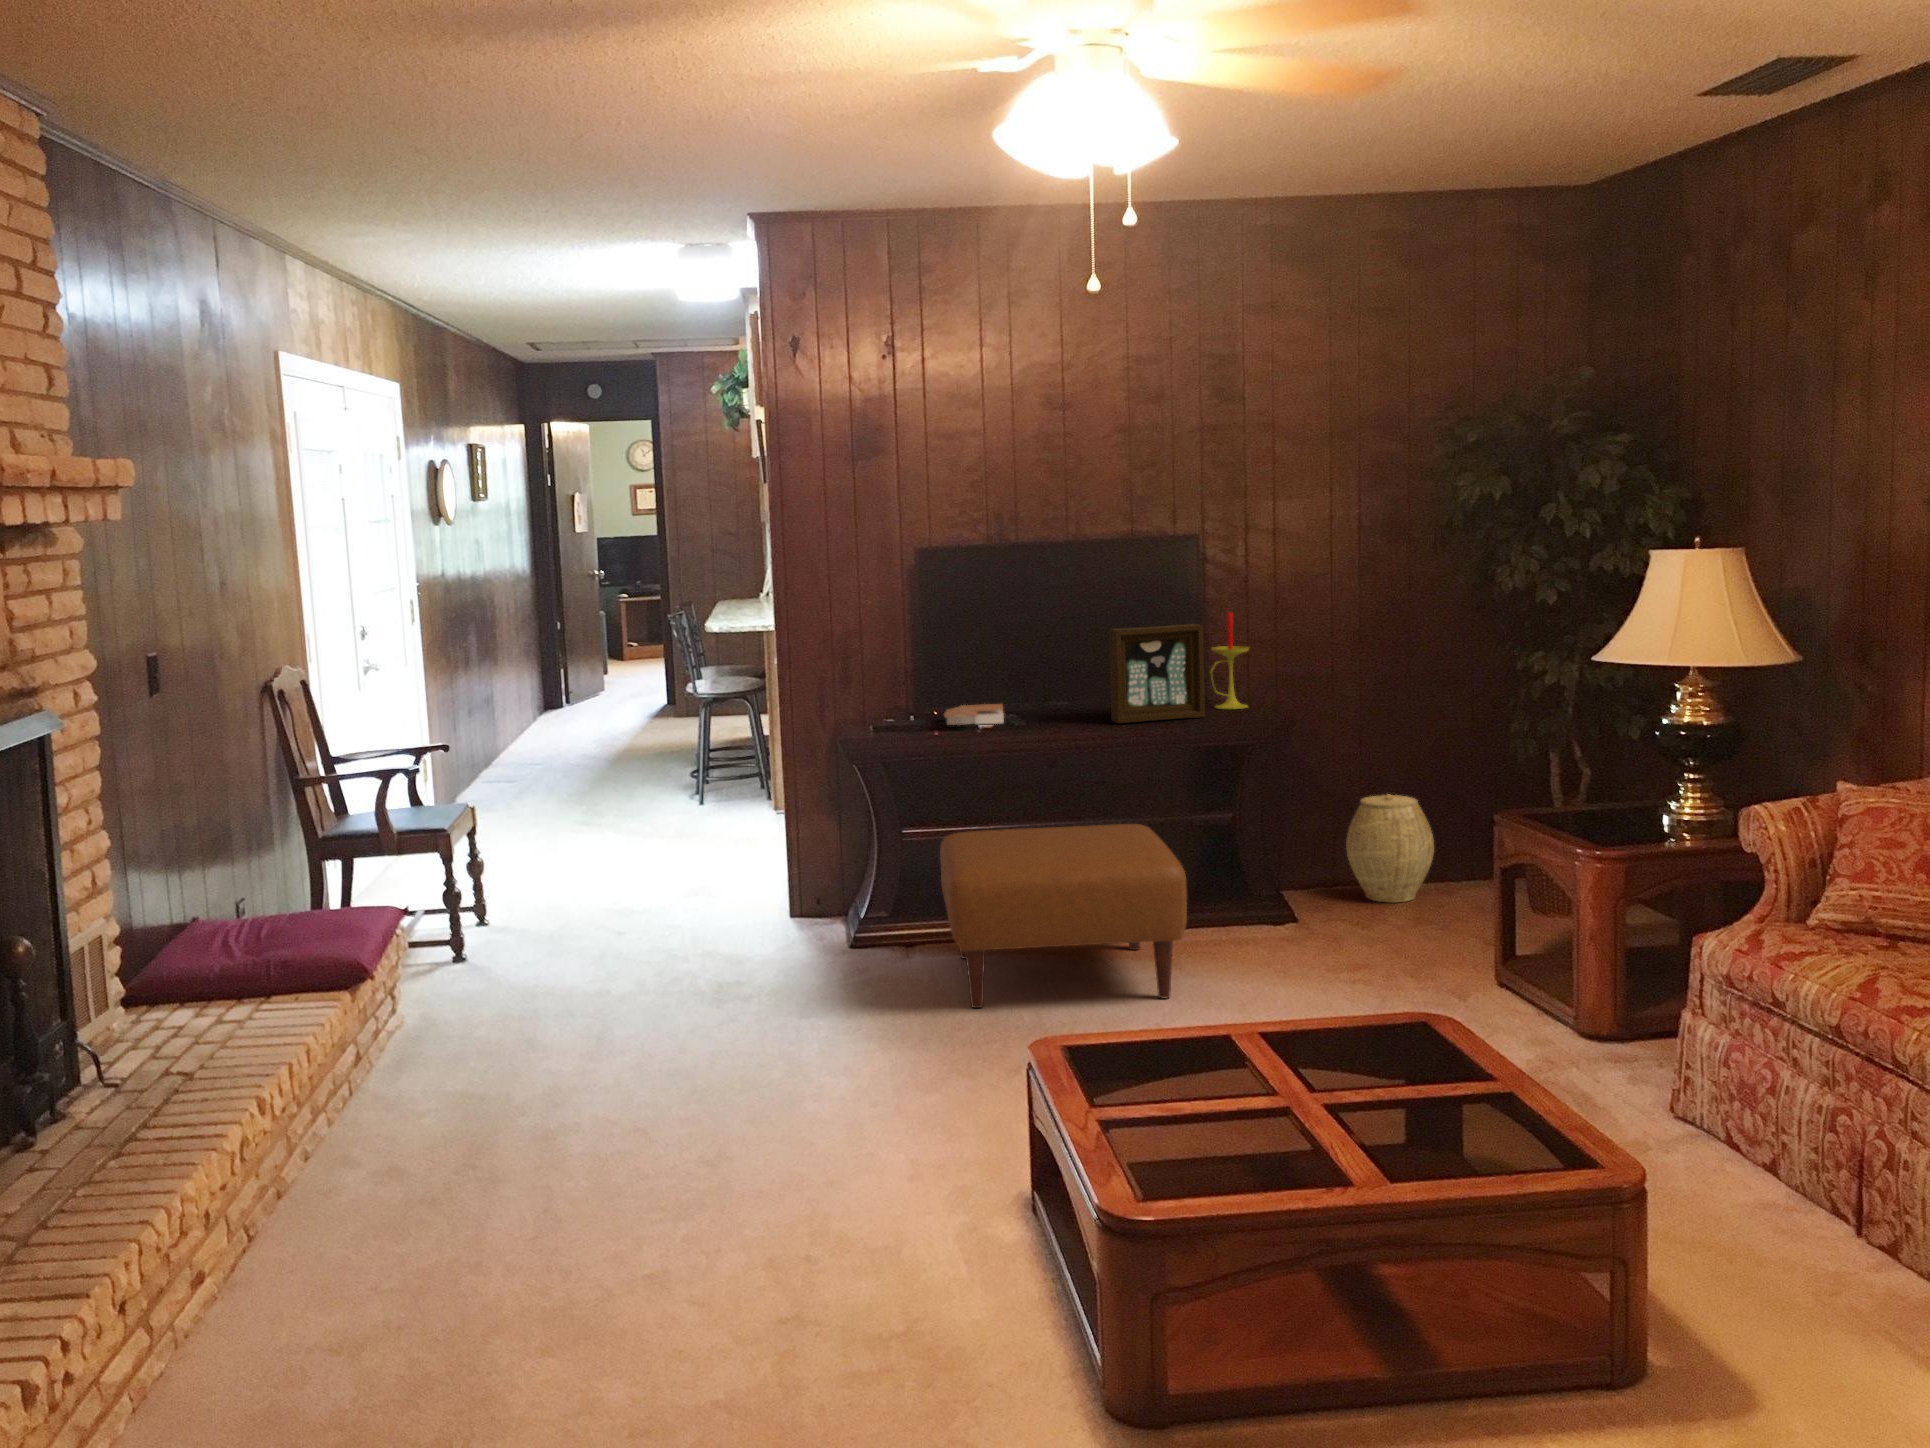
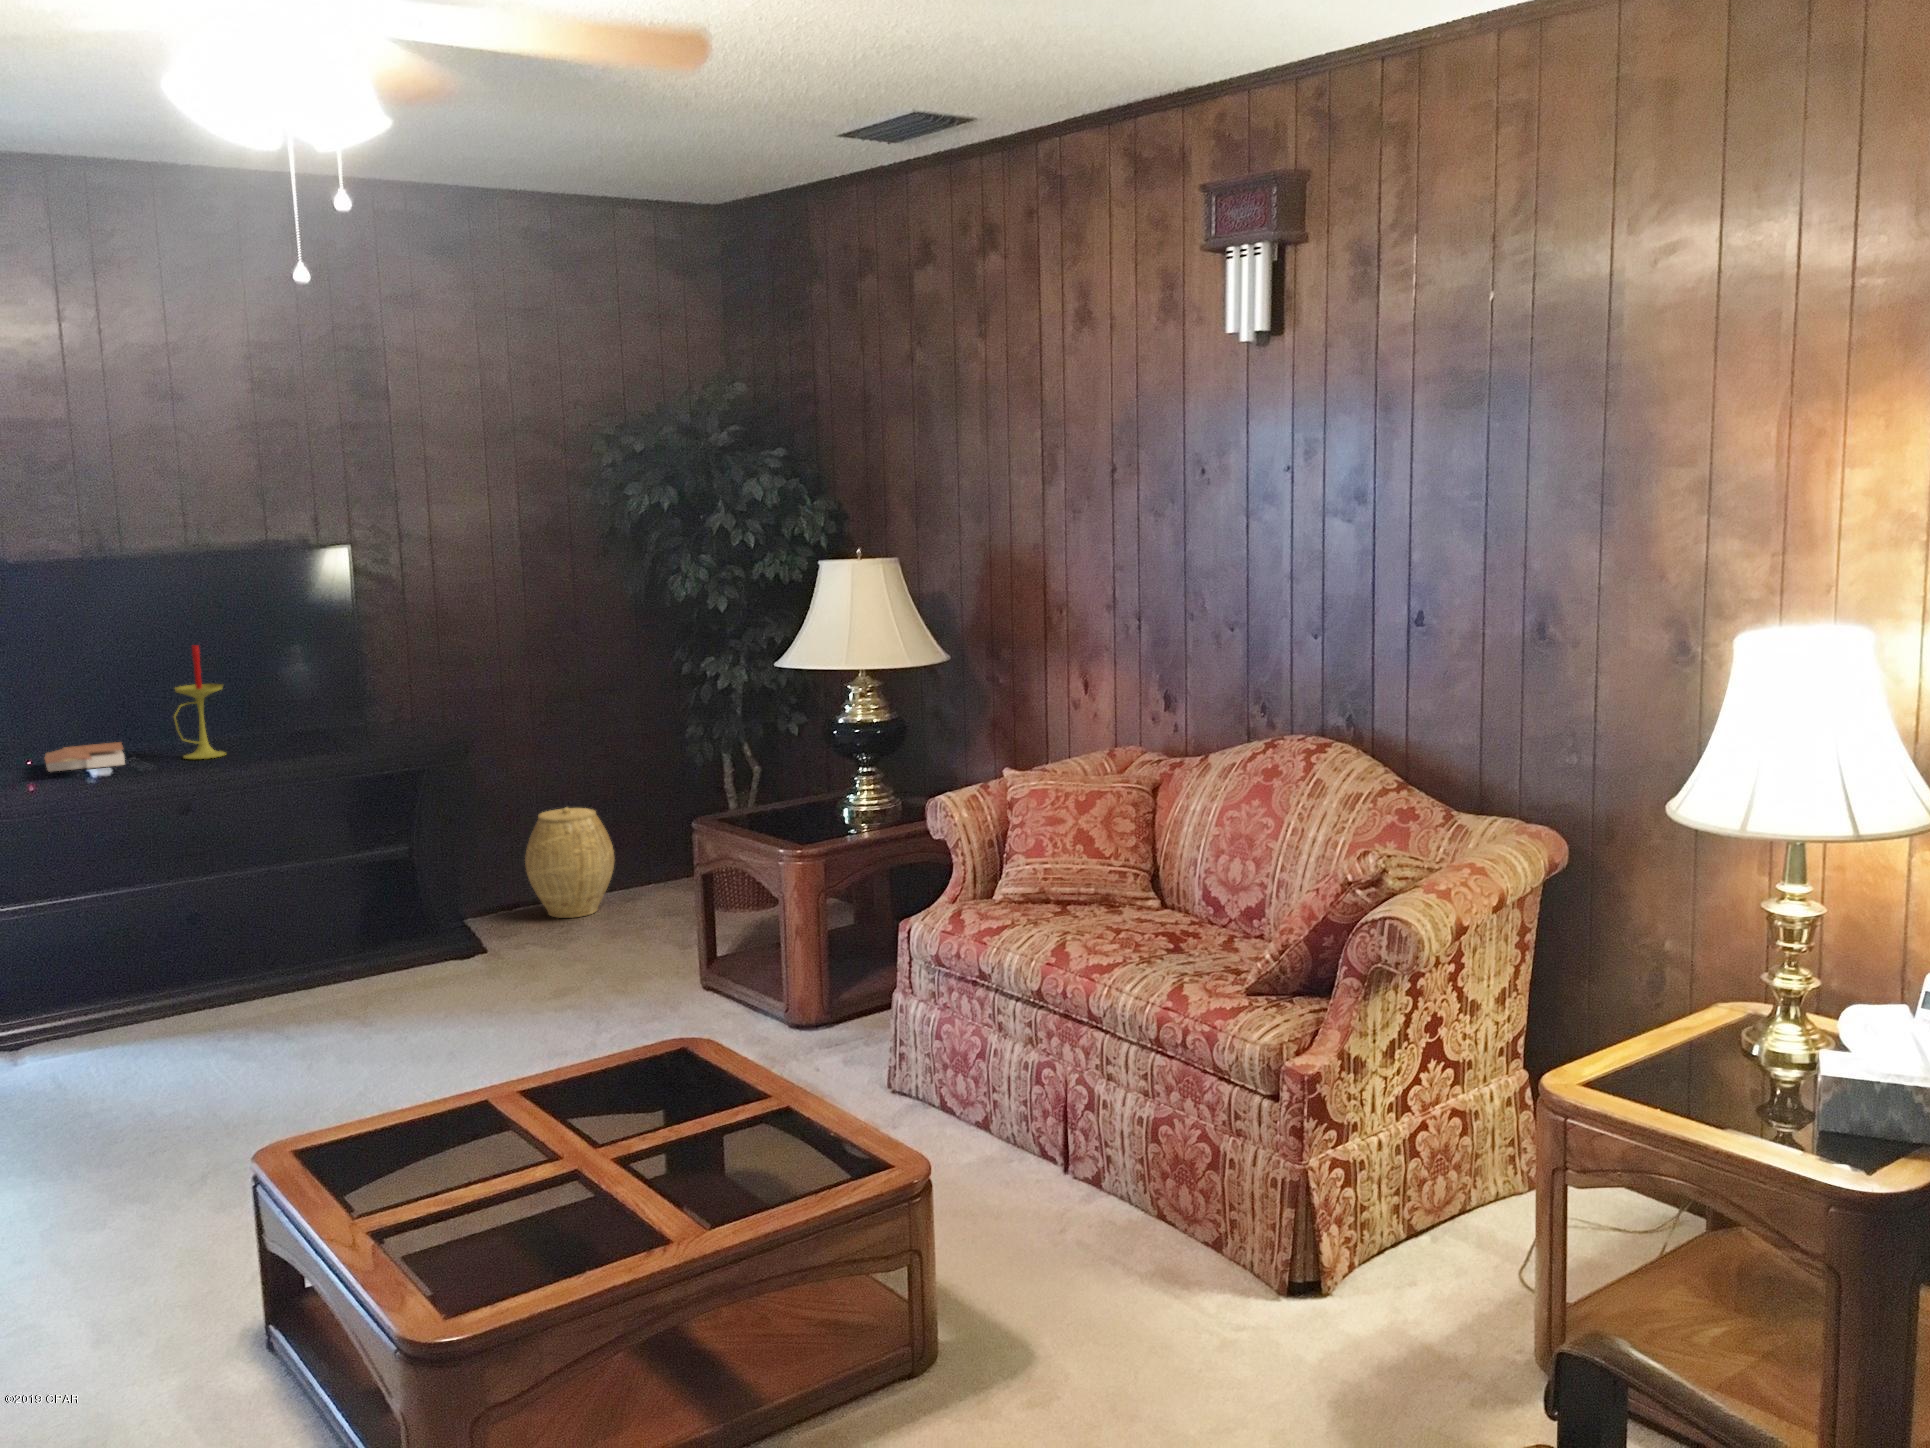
candle: present [1211,612,1249,709] -> present [174,645,226,759]
picture frame: present [1109,624,1205,723] -> none [254,641,372,756]
ottoman: present [940,824,1187,1008] -> none [54,867,380,1107]

